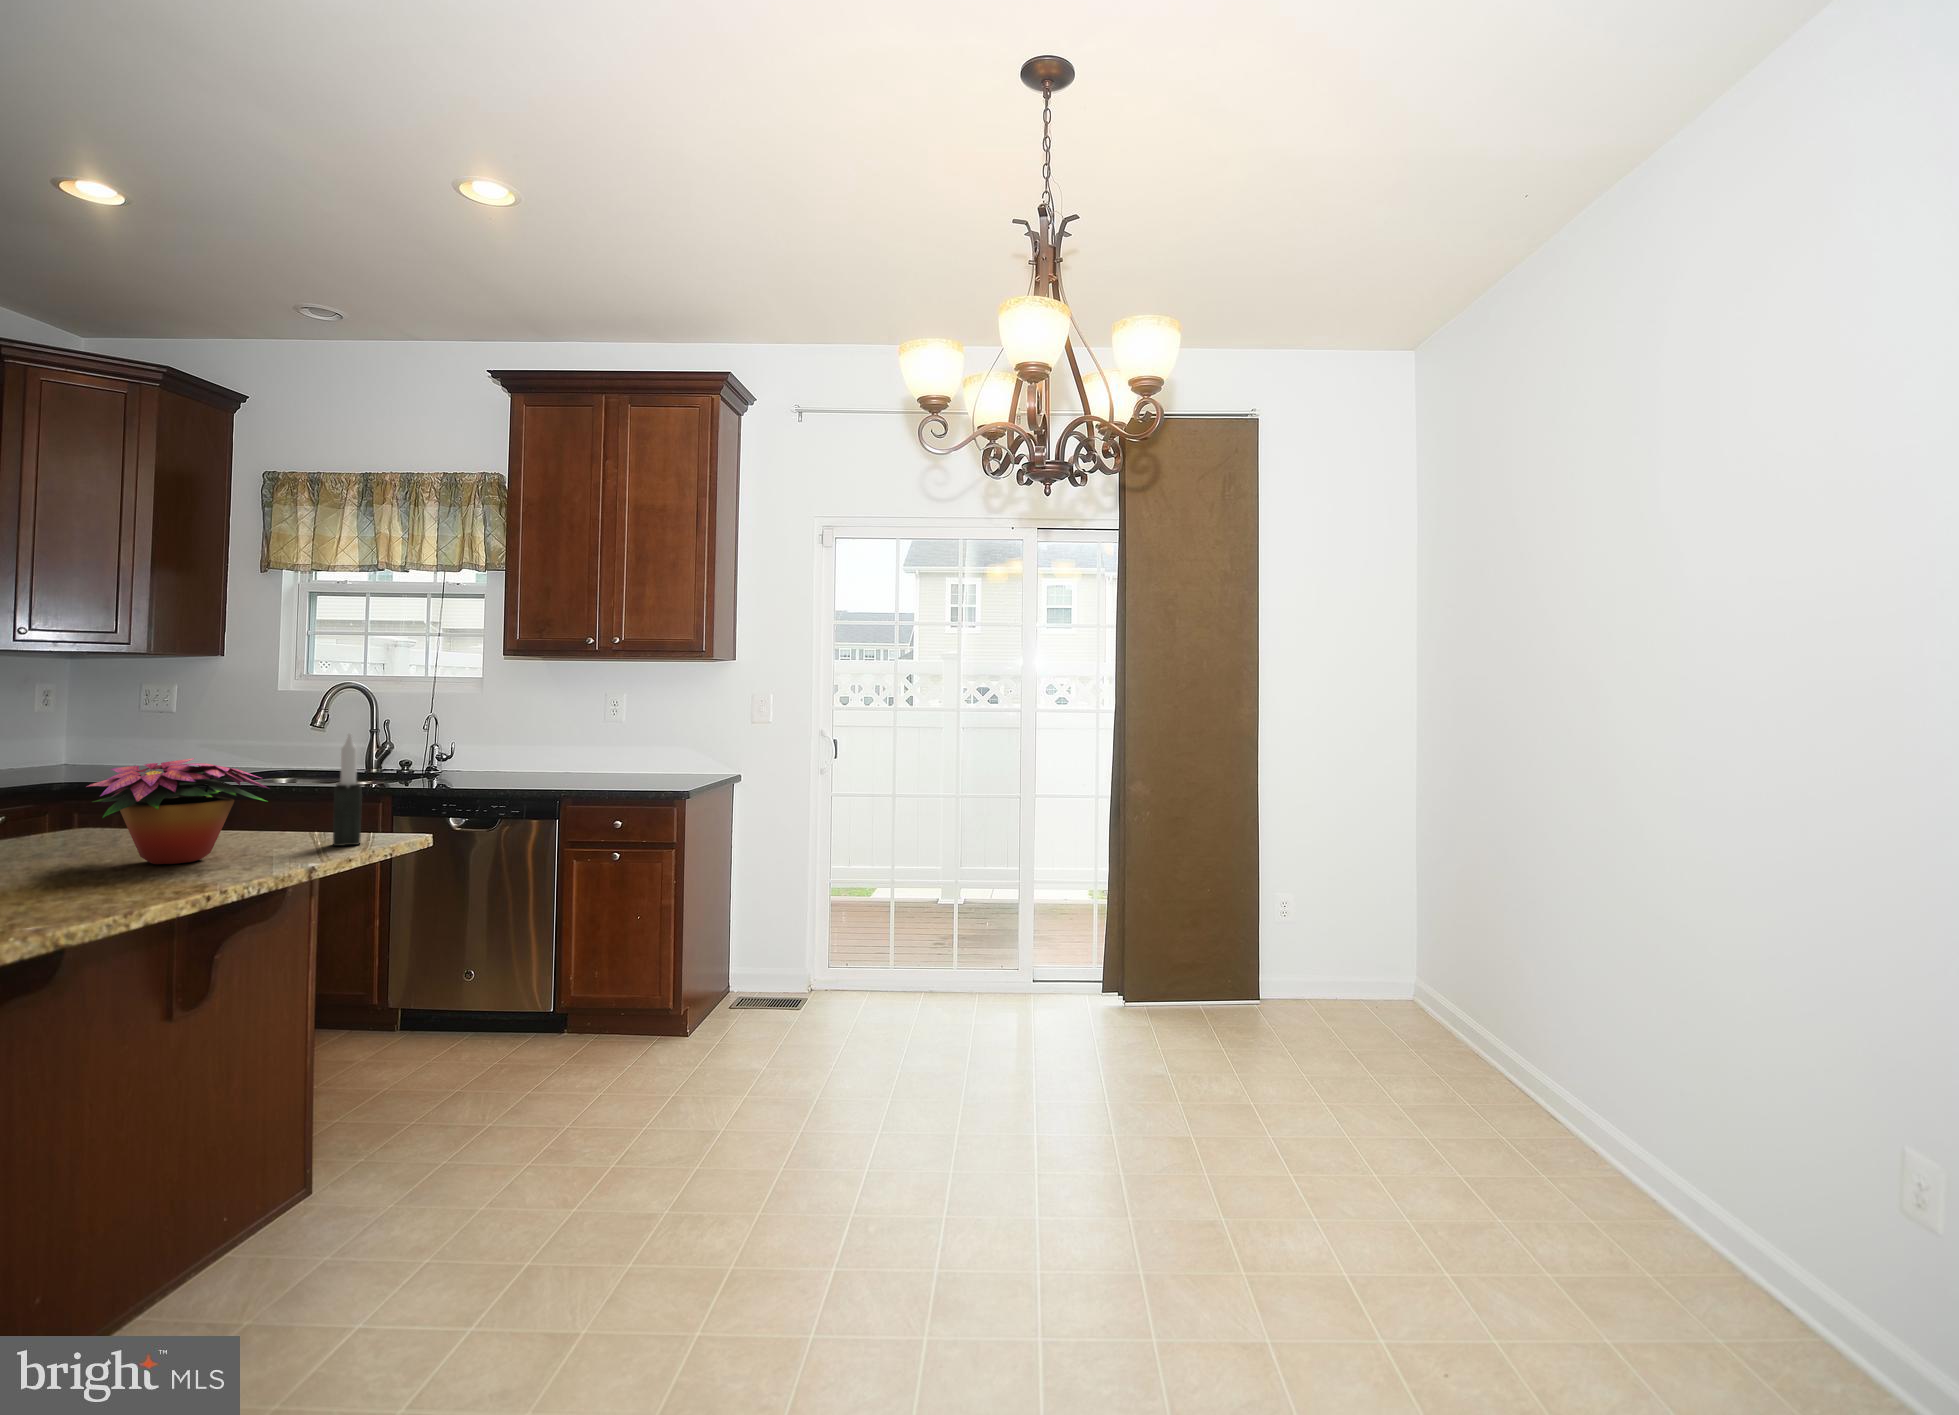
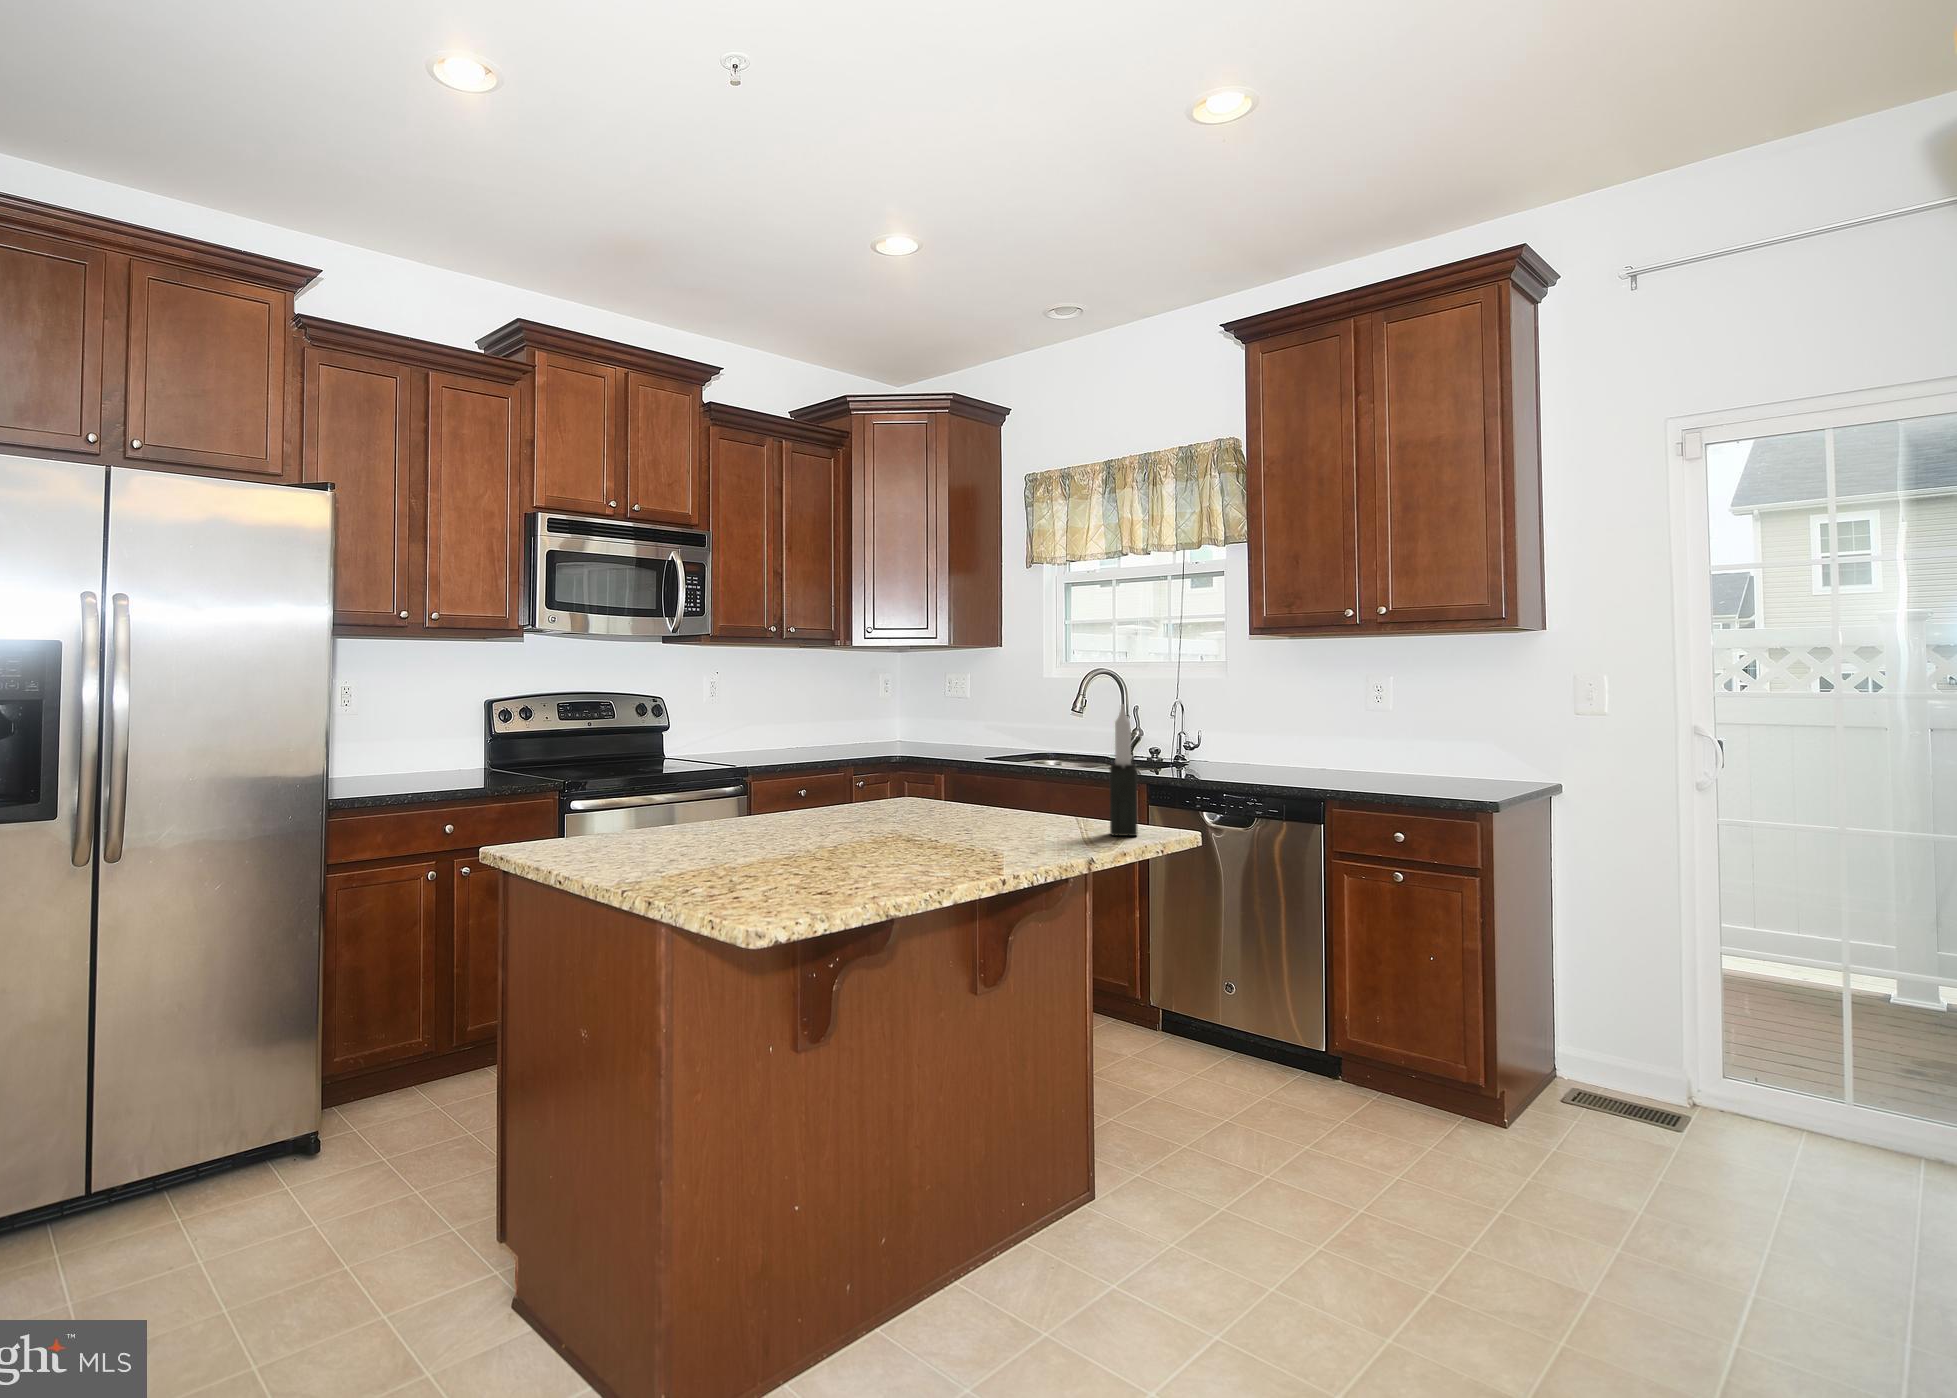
flower arrangement: present [87,758,268,864] -> none [895,728,1057,841]

